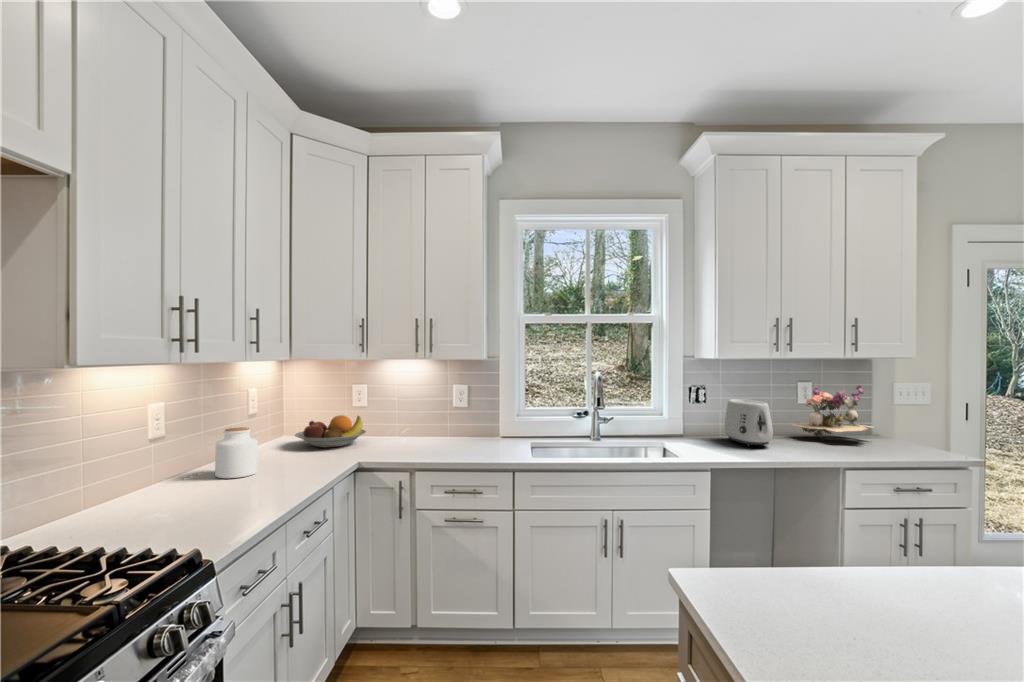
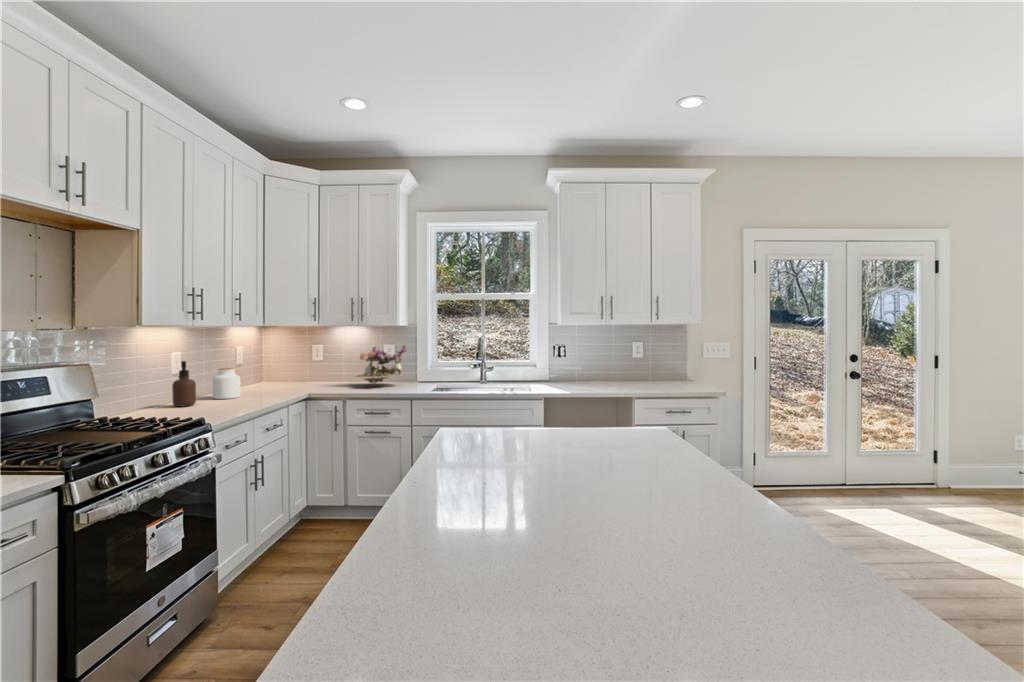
flower arrangement: present [794,385,873,438] -> present [357,345,406,384]
toaster: present [725,399,773,446] -> none [575,355,601,386]
fruit bowl: present [295,415,366,447] -> none [271,365,322,386]
soap dispenser: none [153,422,192,499] -> present [172,361,196,407]

